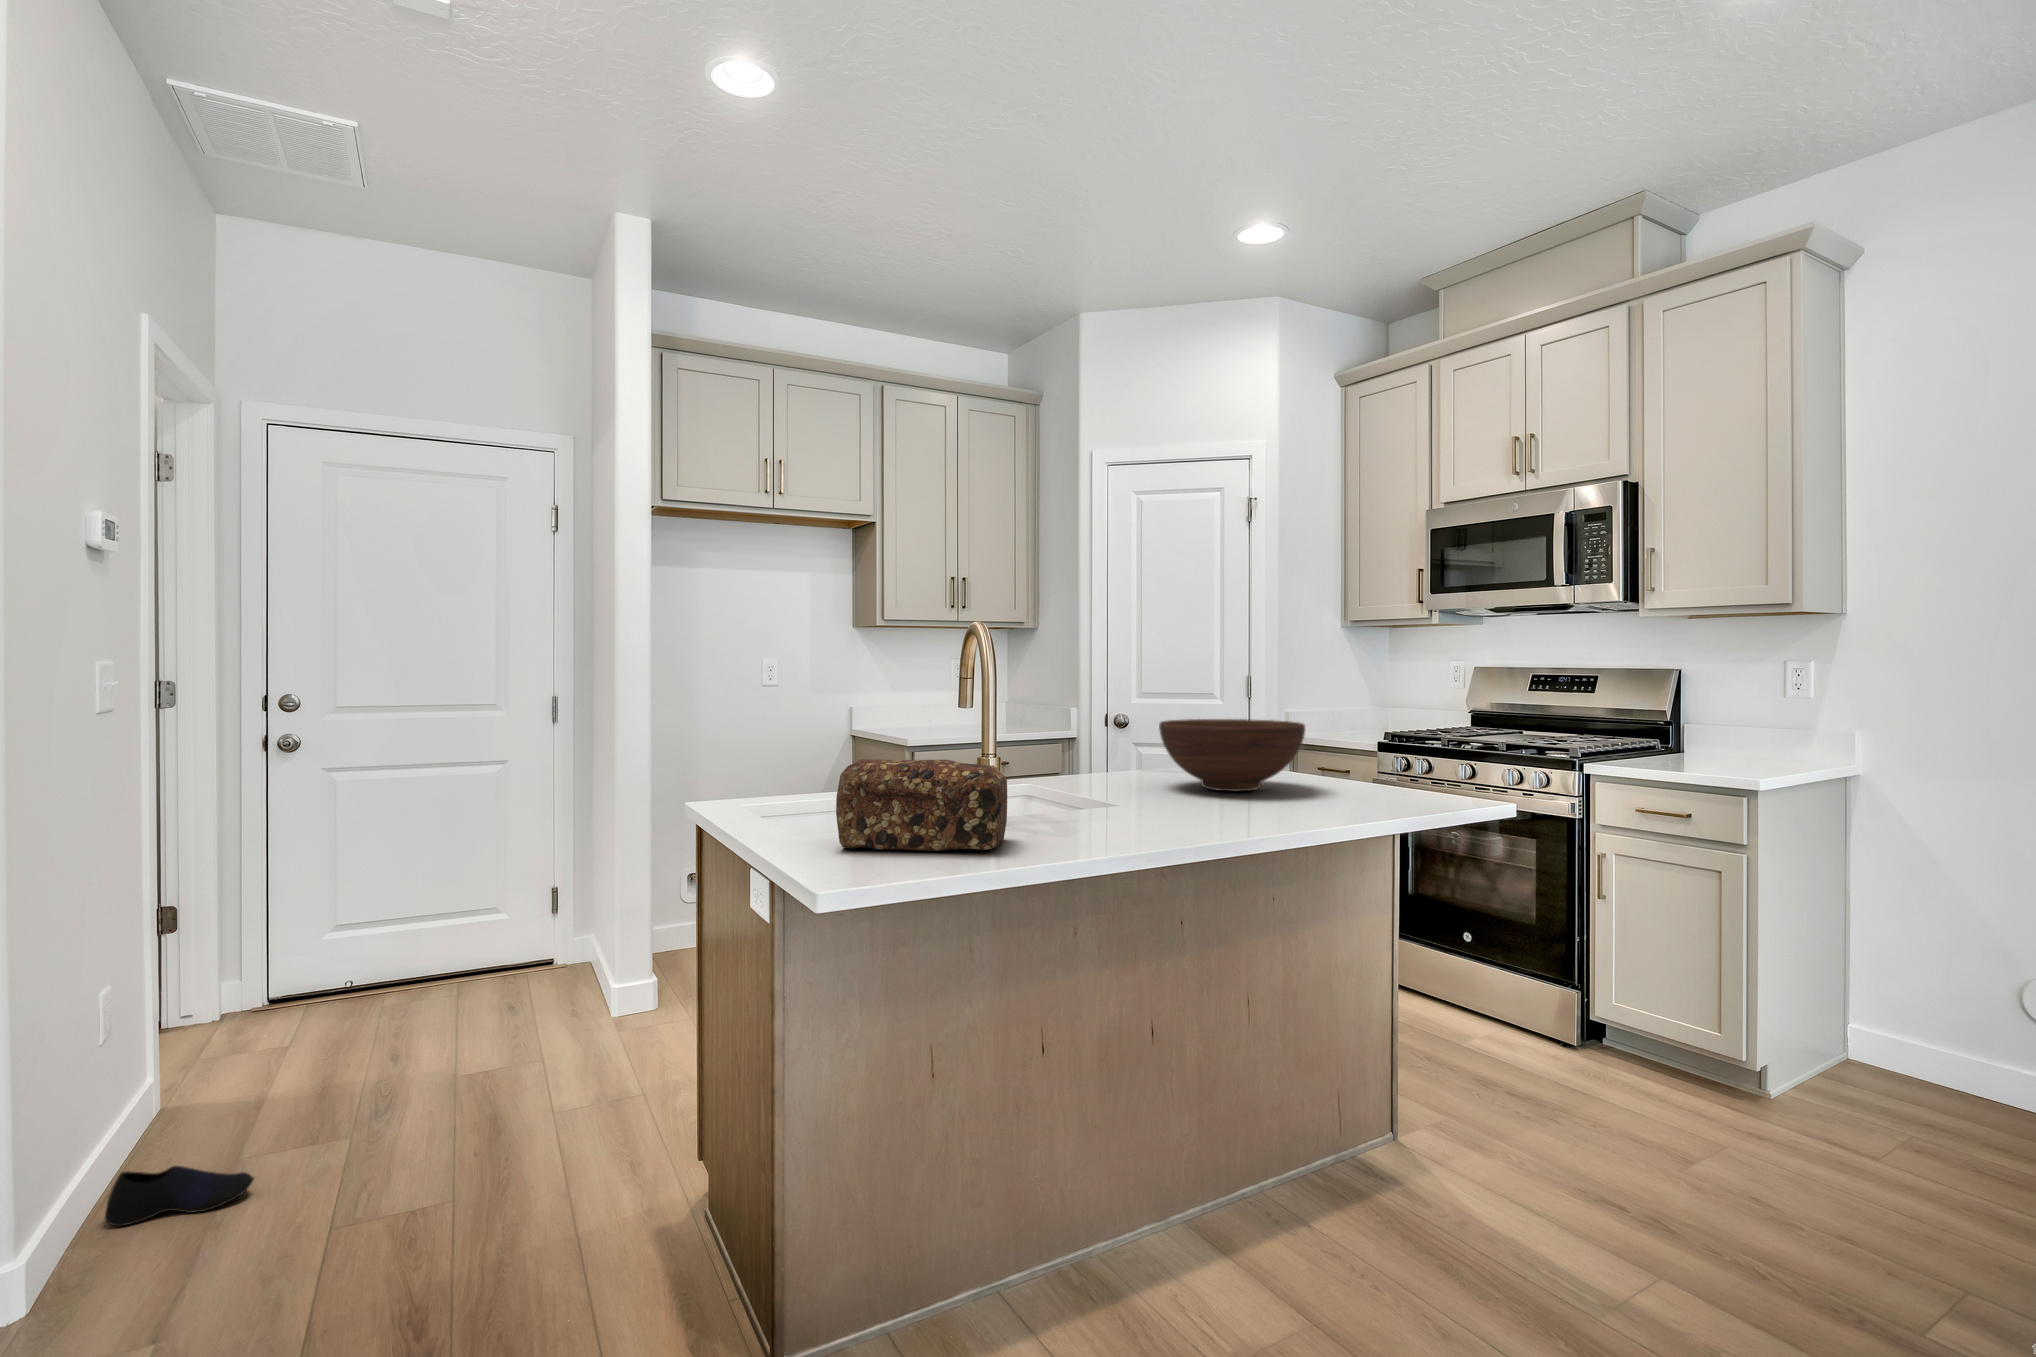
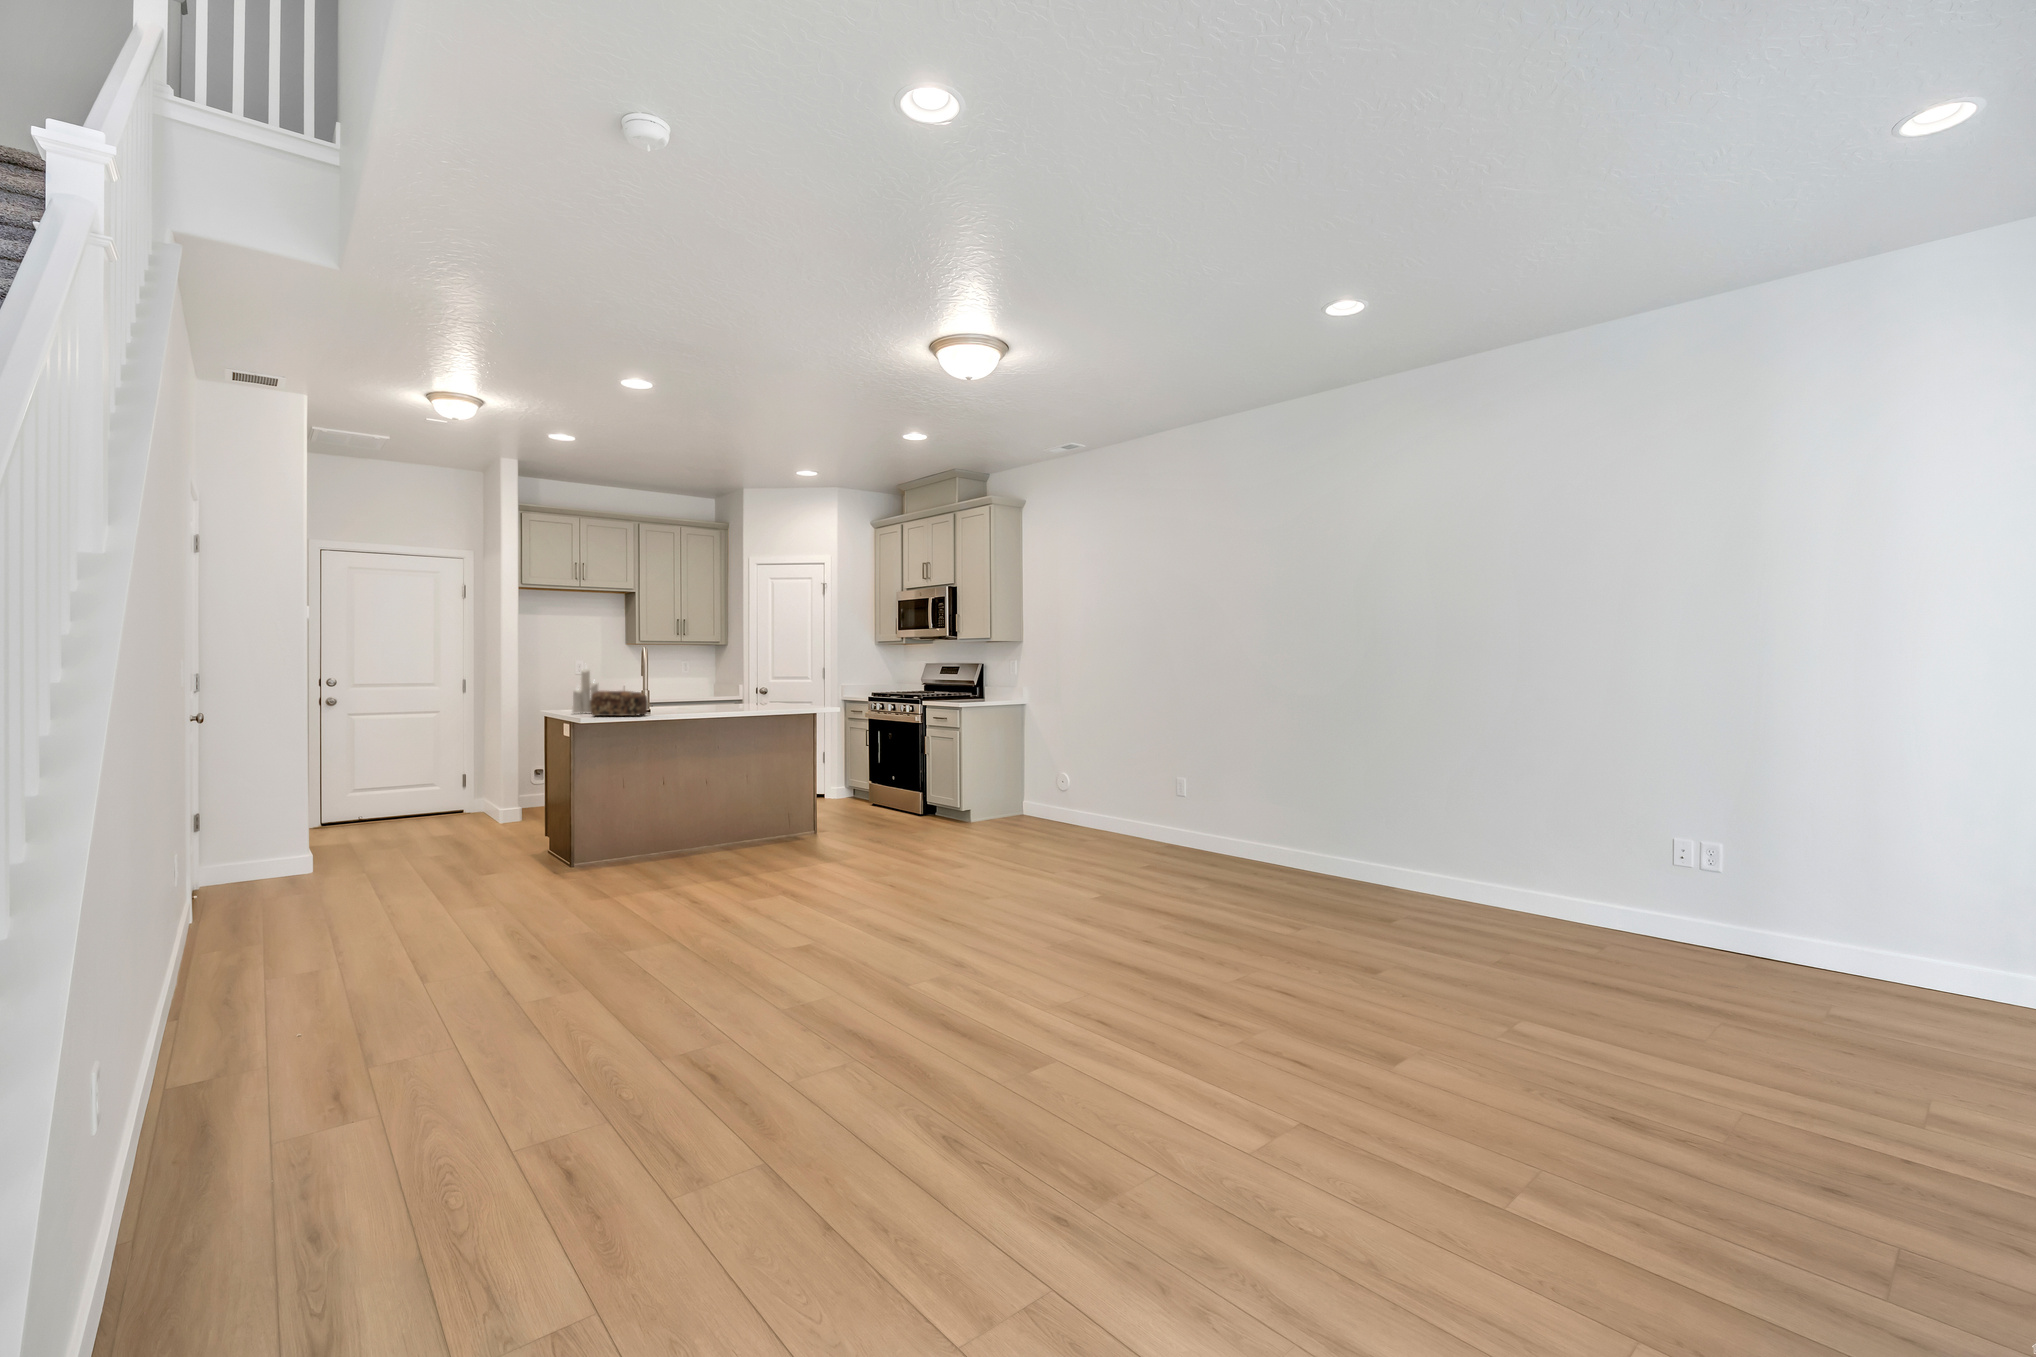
candle: none [772,658,850,819] -> present [572,669,598,713]
fruit bowl: present [1159,719,1305,791] -> none [726,683,781,708]
shoe: present [105,1166,255,1226] -> none [317,845,370,863]

